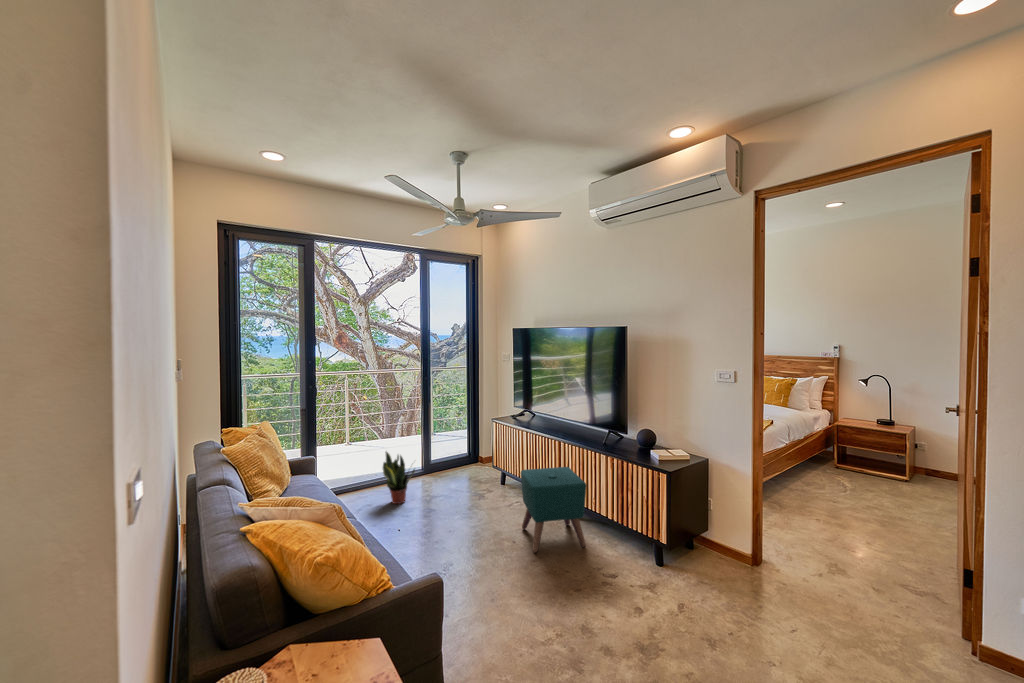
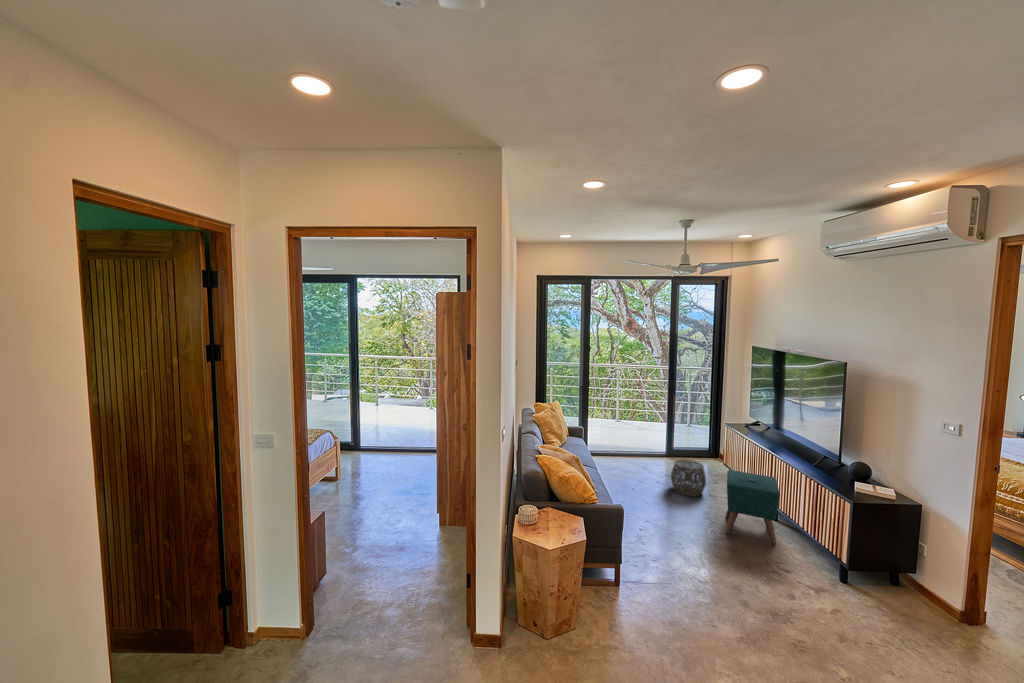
potted plant: present [383,452,415,504] -> none [628,432,654,472]
woven basket: none [446,470,489,518] -> present [671,459,706,496]

